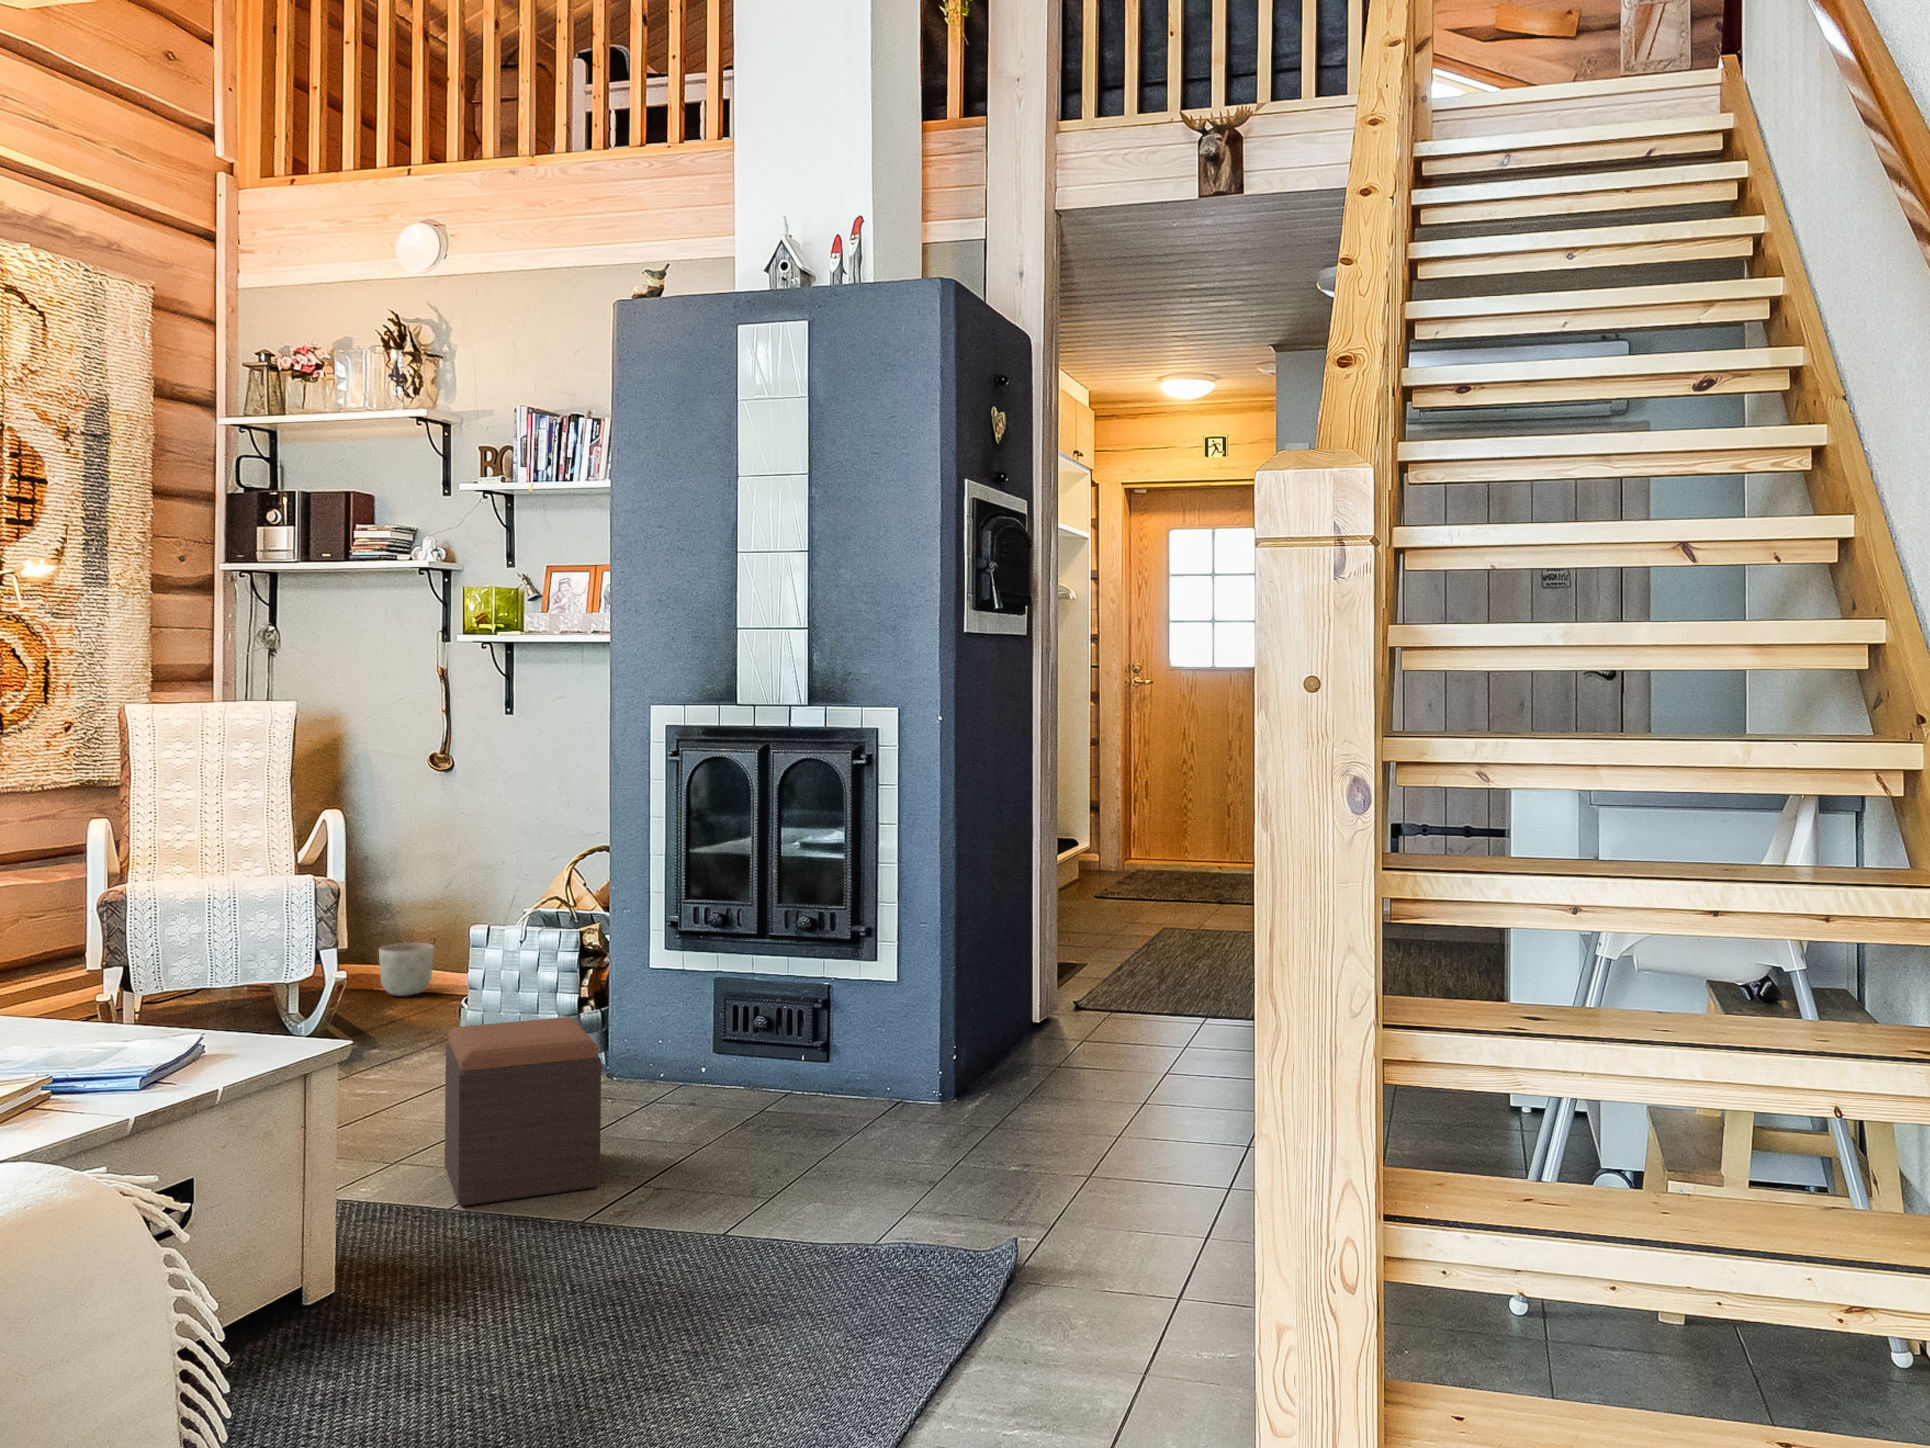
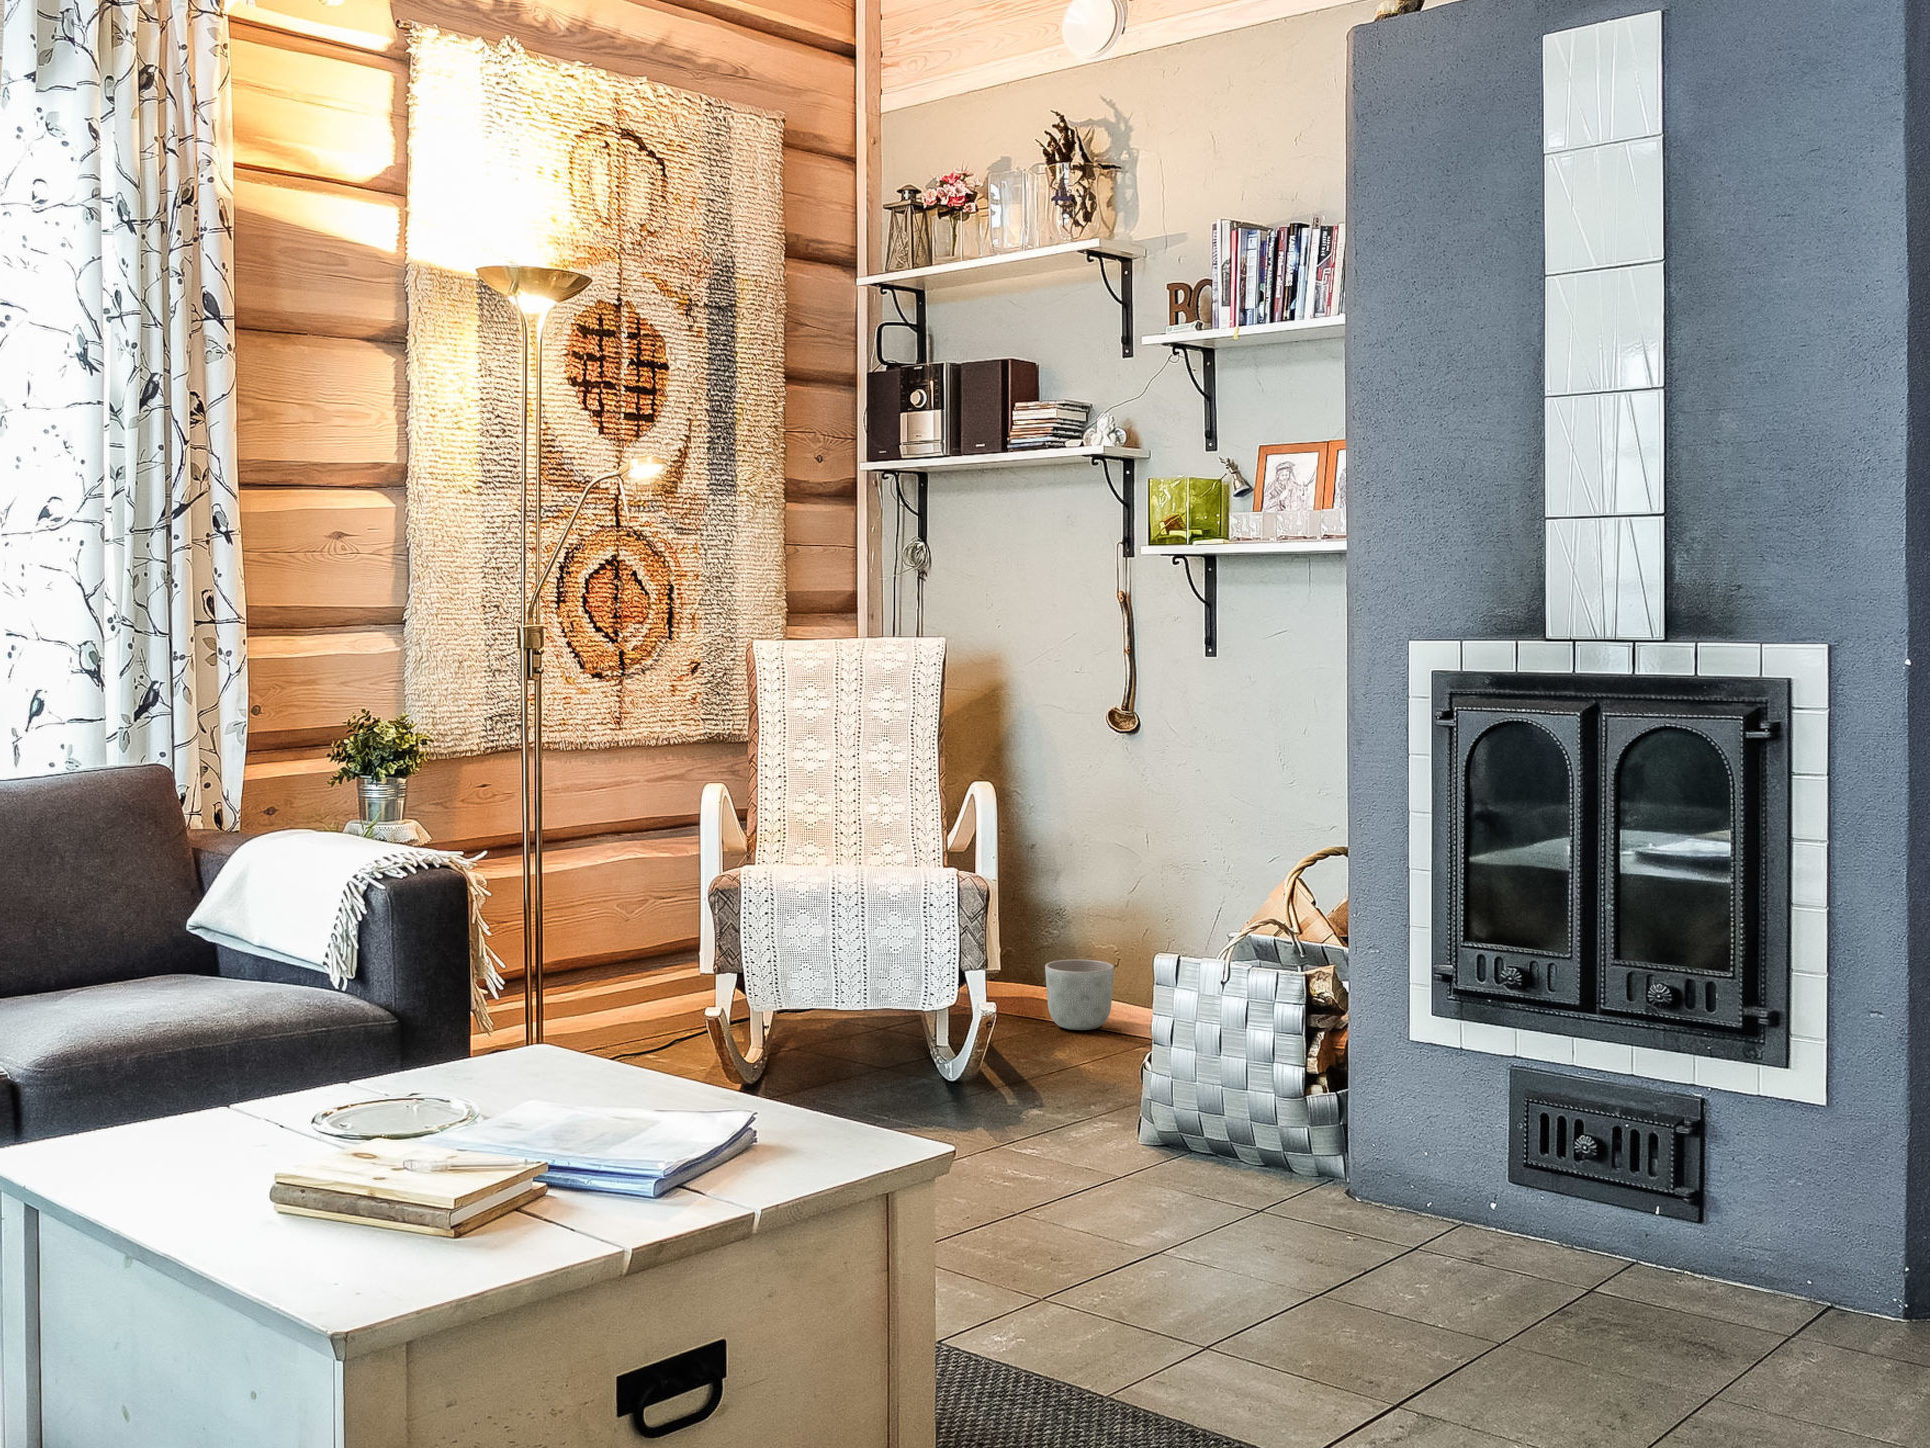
footstool: present [445,1017,601,1206] -> none [1106,1115,1331,1395]

